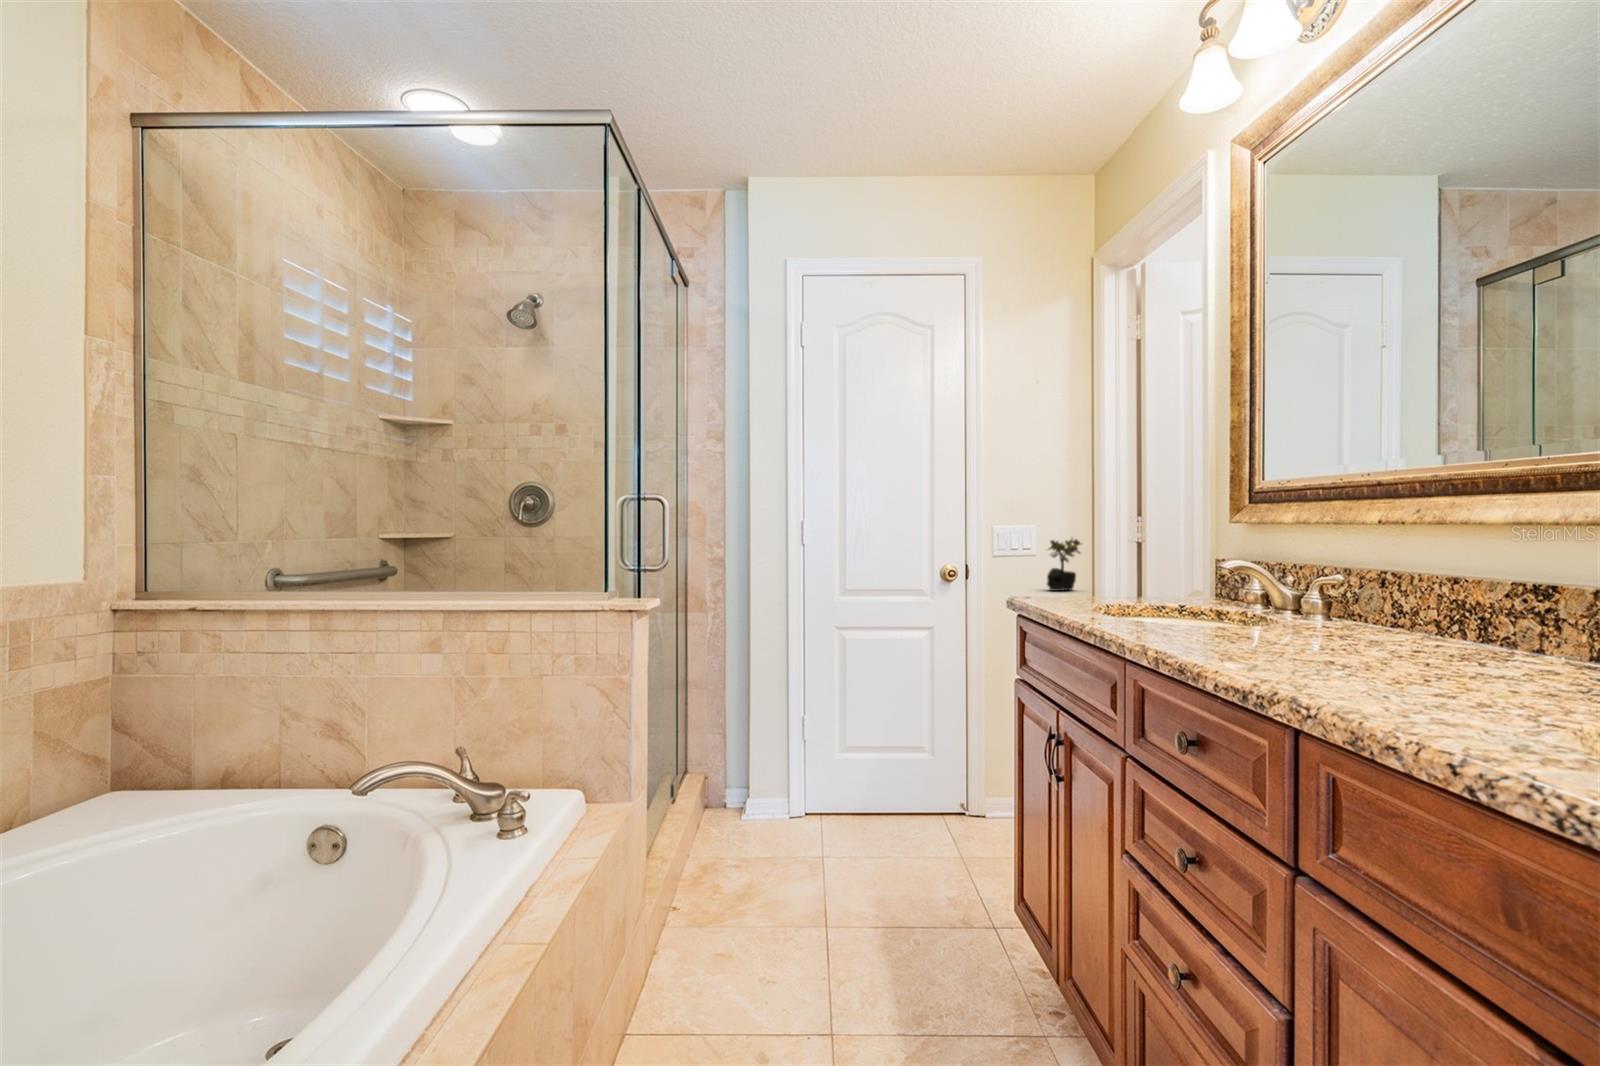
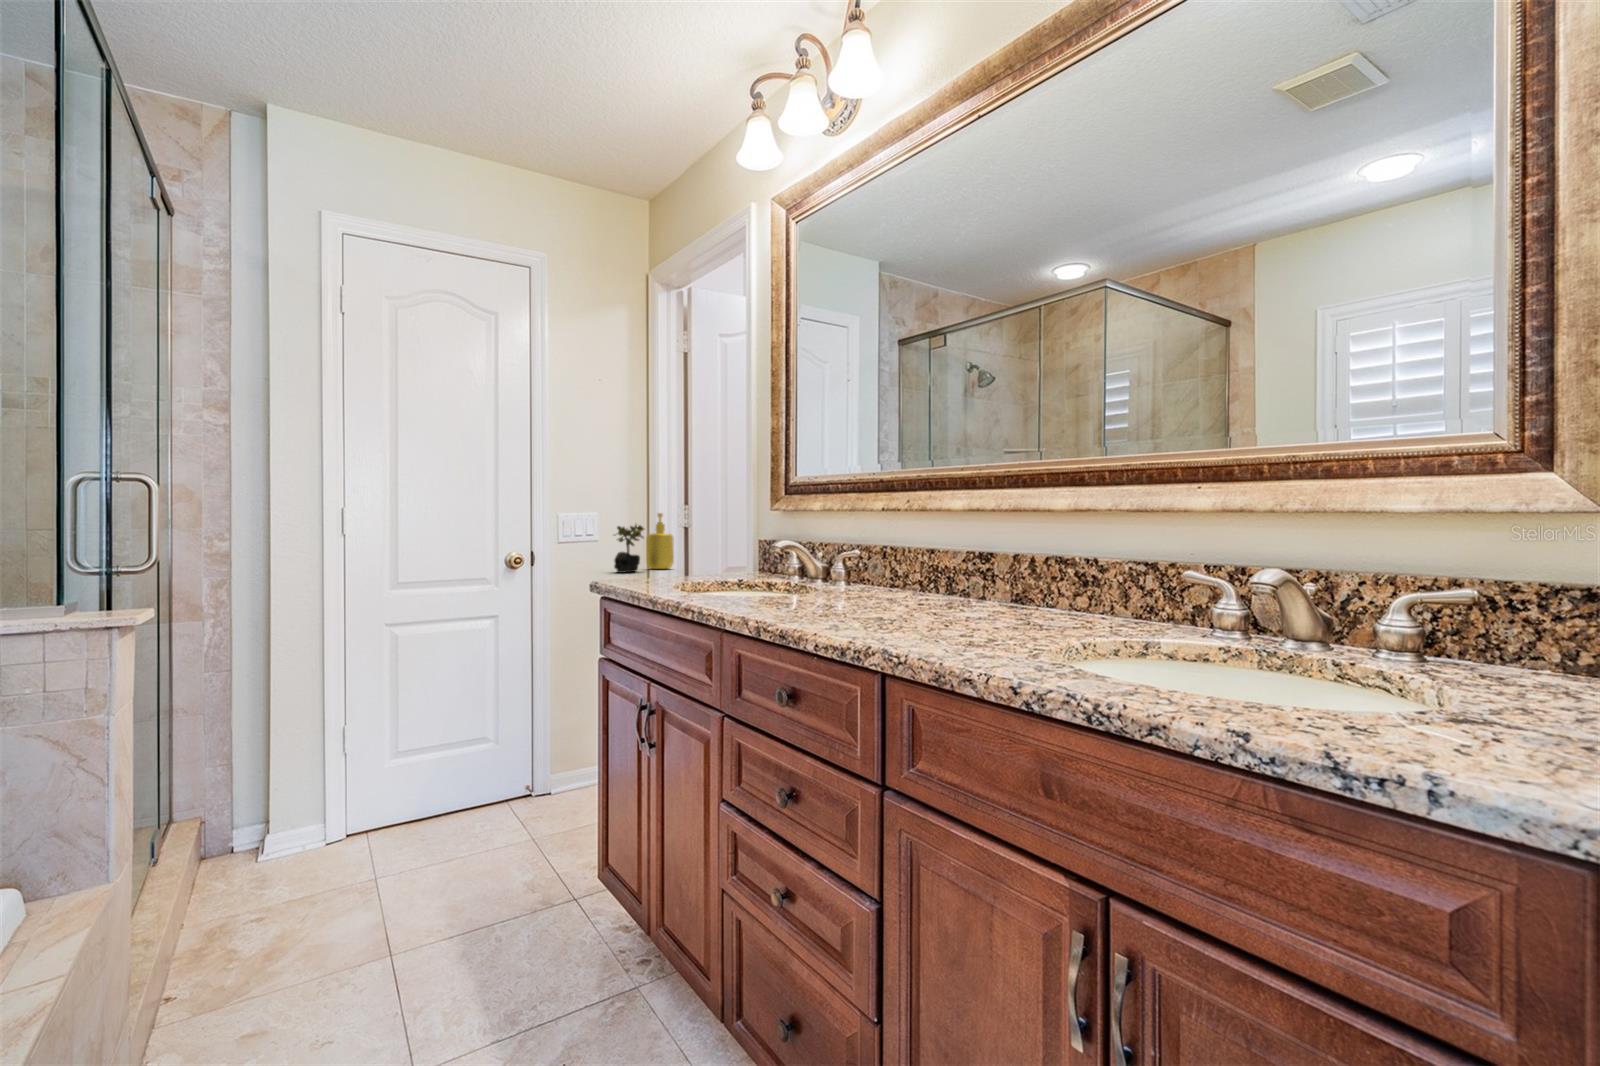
soap dispenser: none [1086,525,1118,589] -> present [646,513,674,569]

